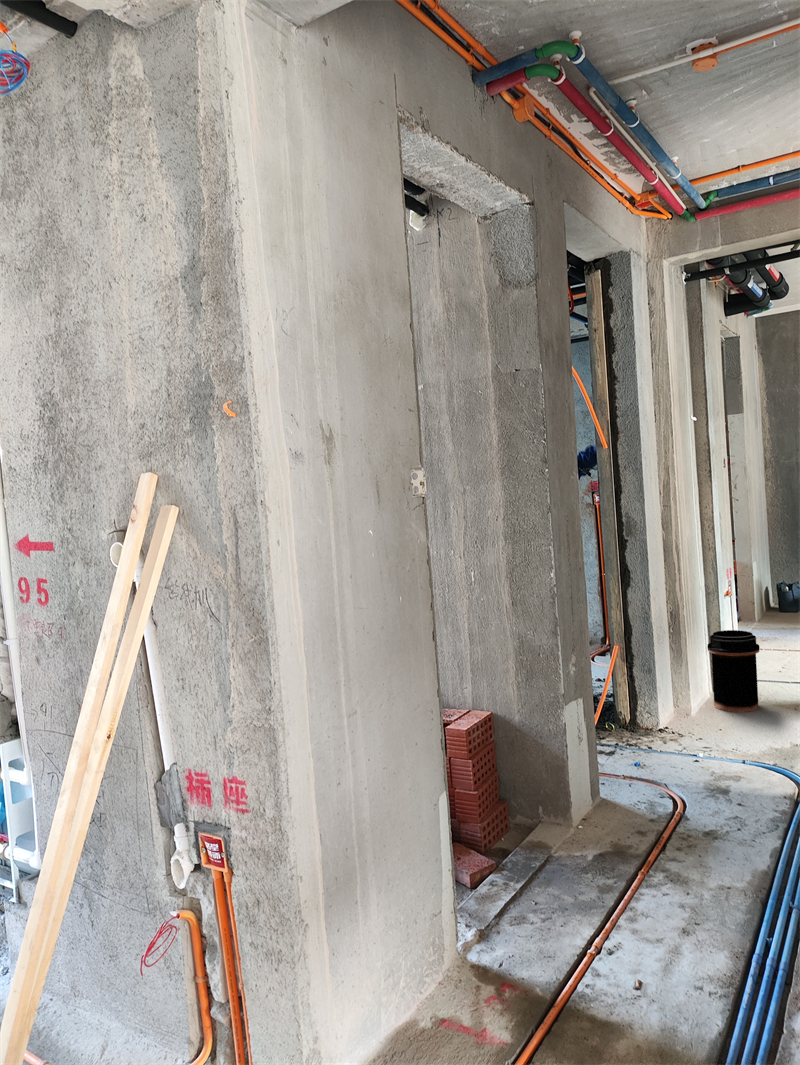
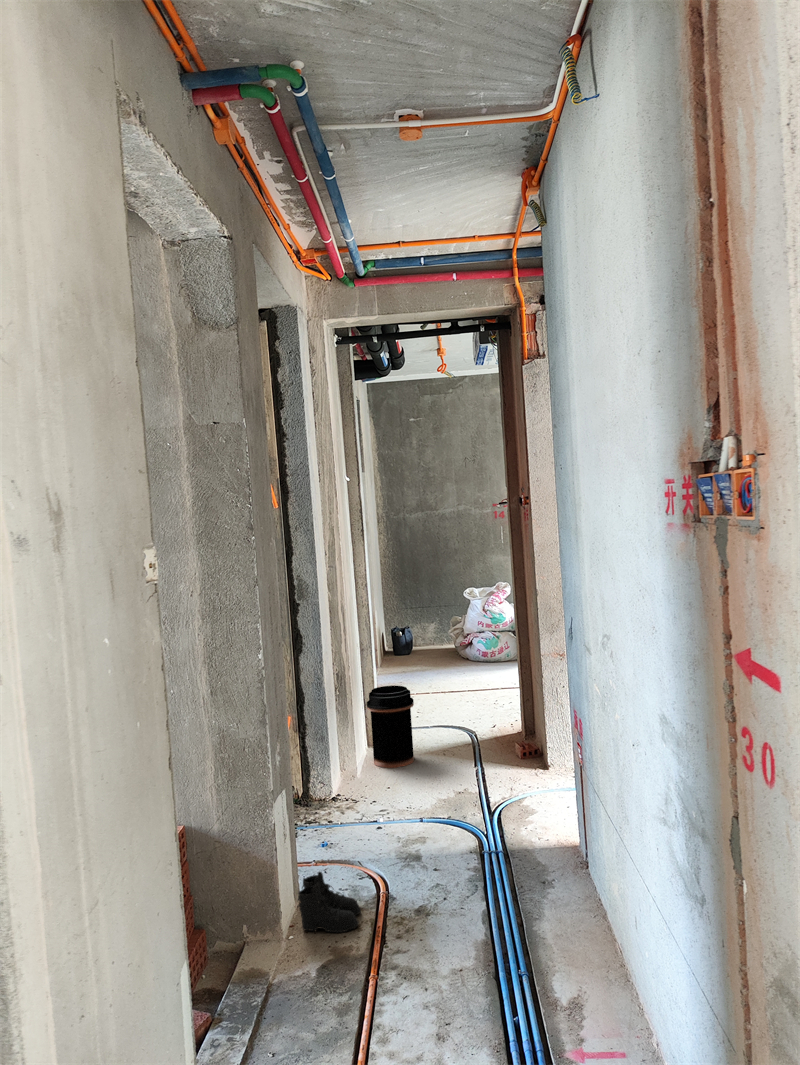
boots: none [588,779,651,835] -> present [297,872,361,933]

